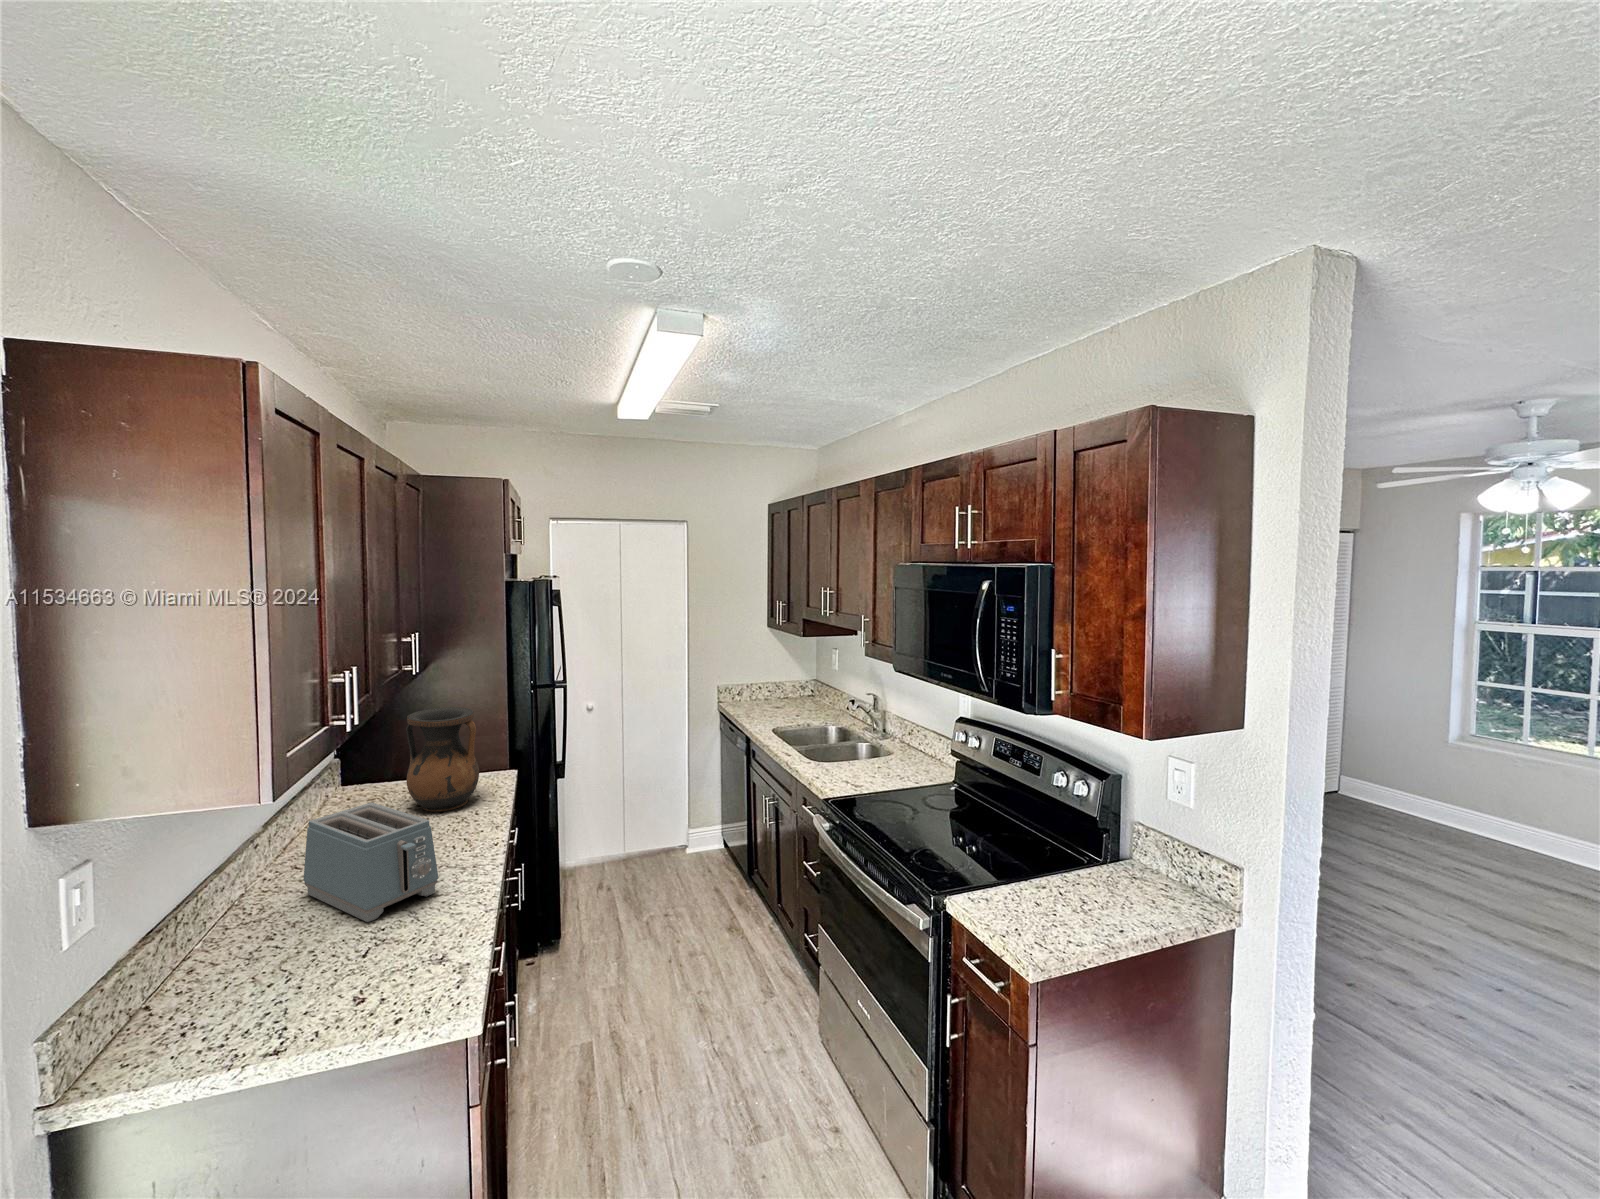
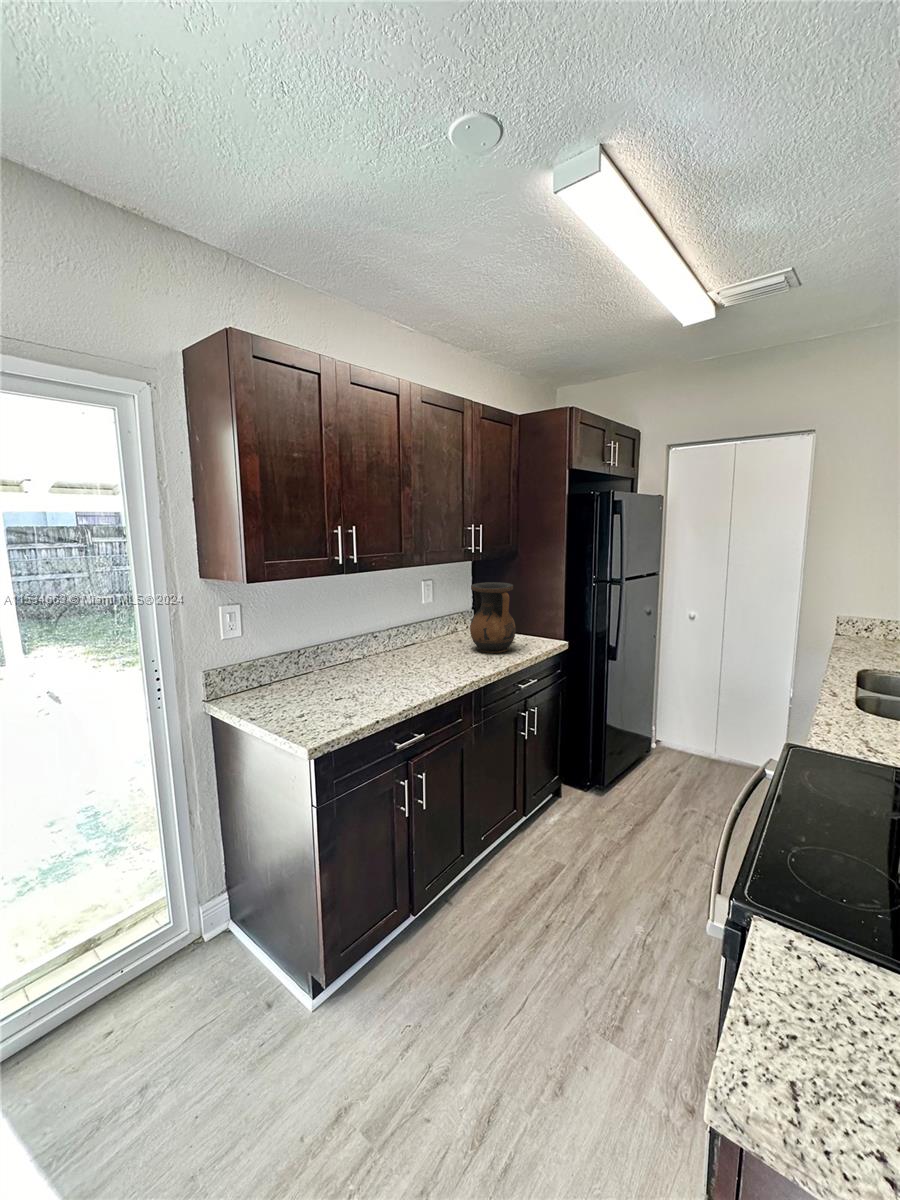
toaster: present [303,803,438,922] -> none [353,625,405,689]

